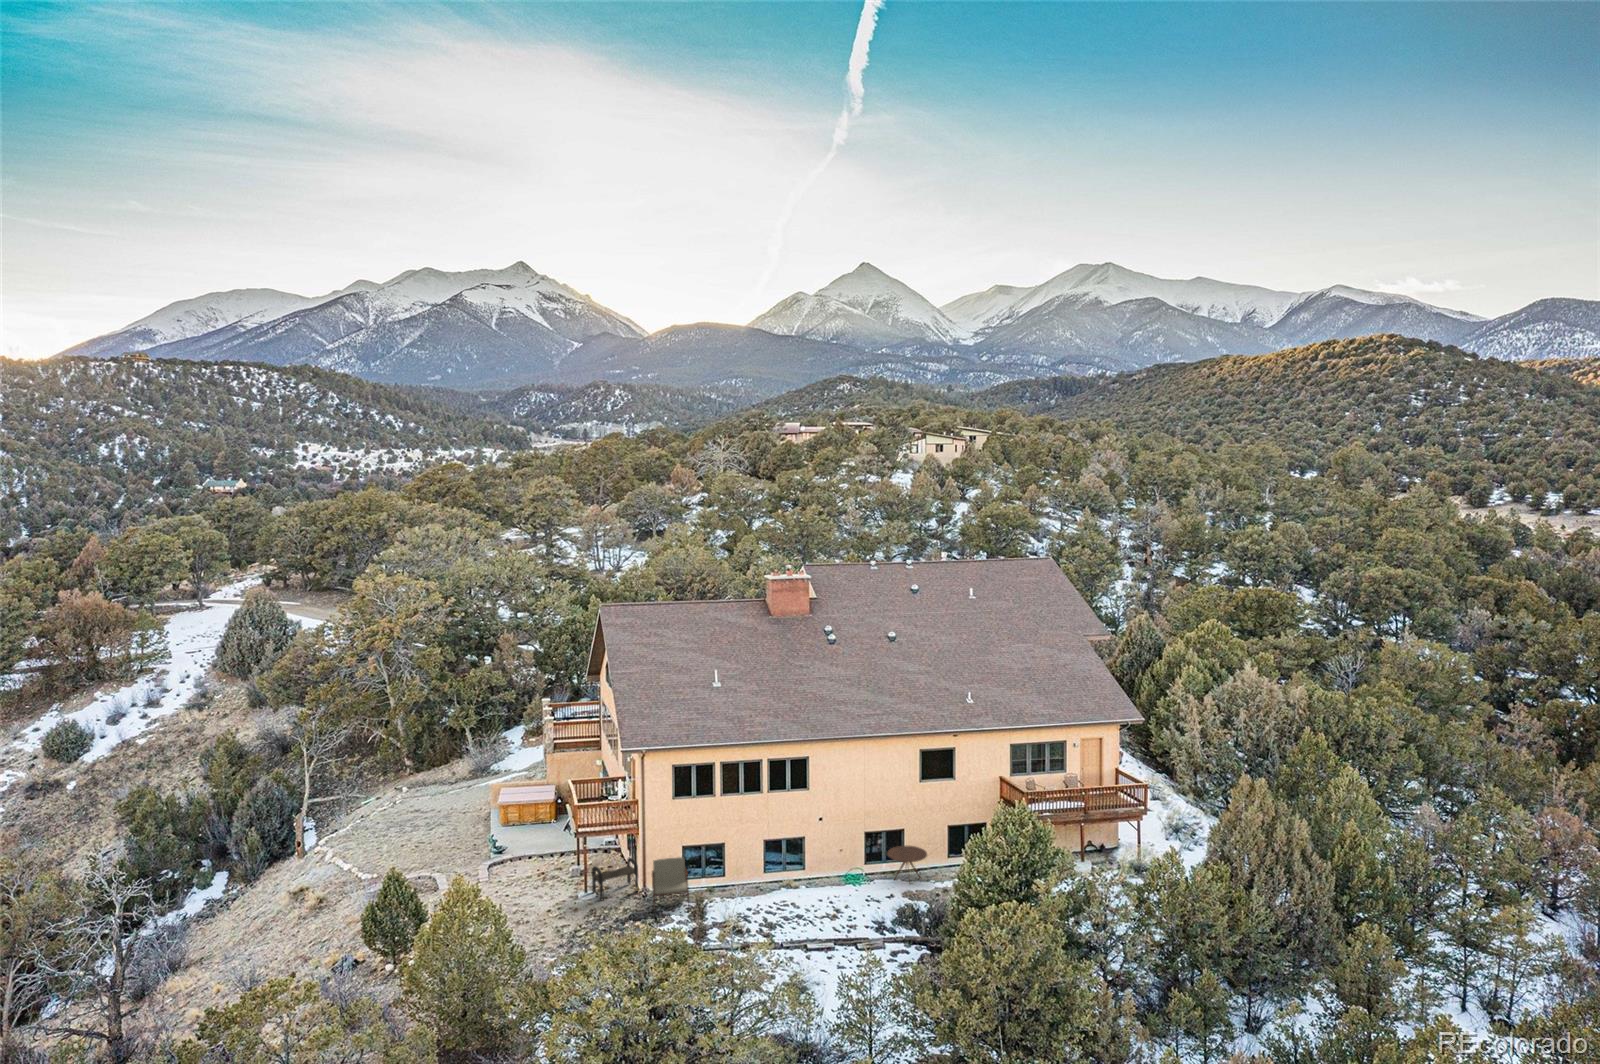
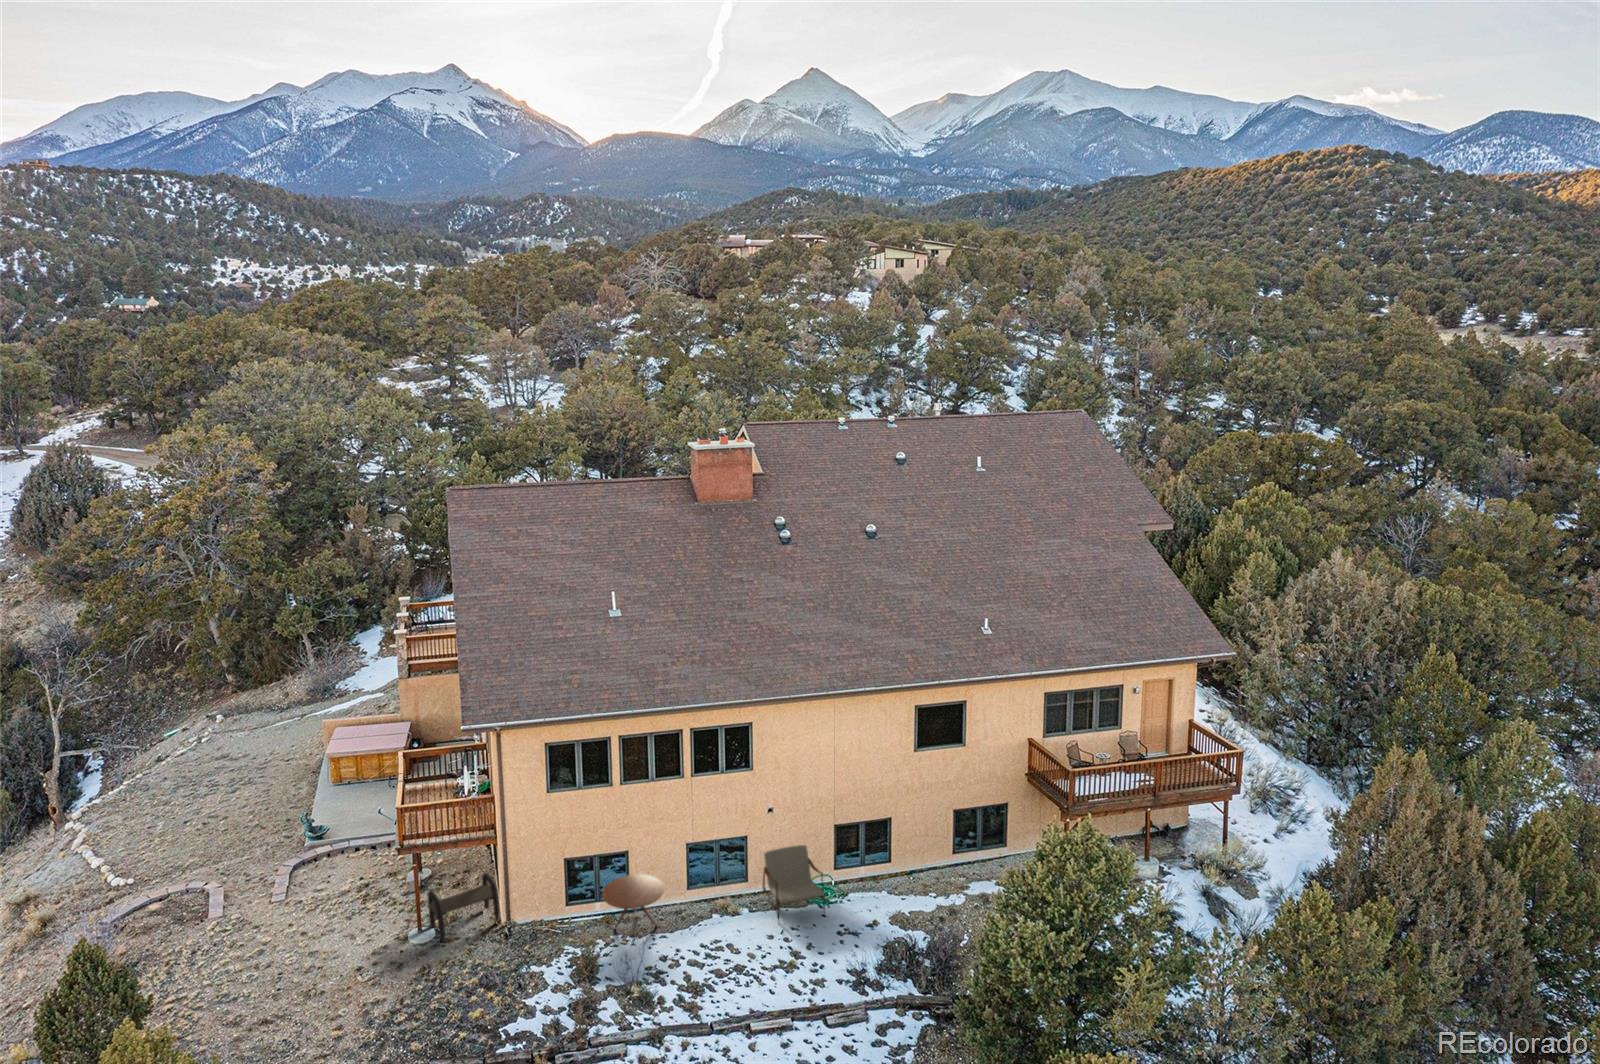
round table: present [887,846,927,878] -> present [602,874,664,929]
armchair: present [652,857,689,903] -> present [763,845,825,918]

